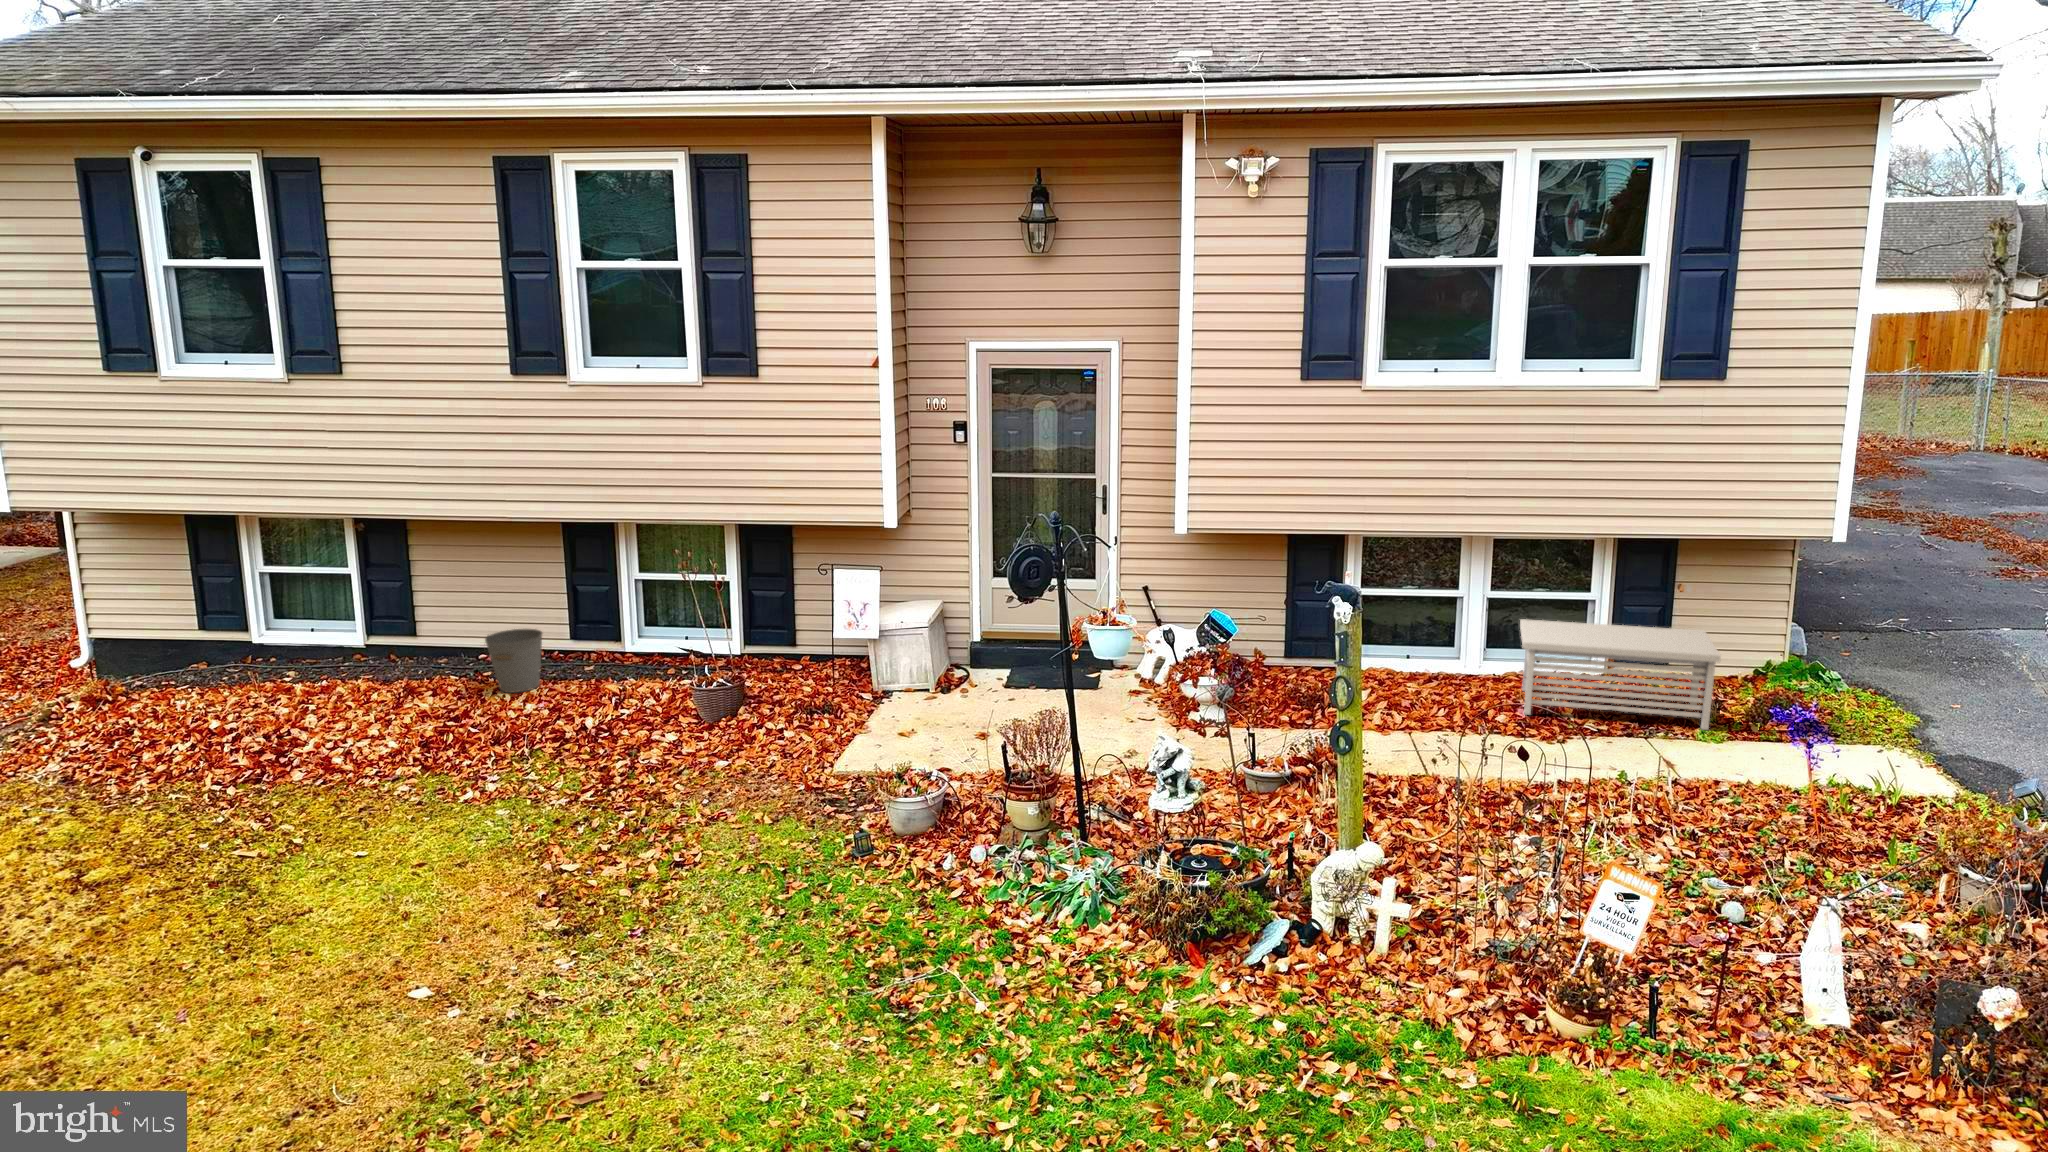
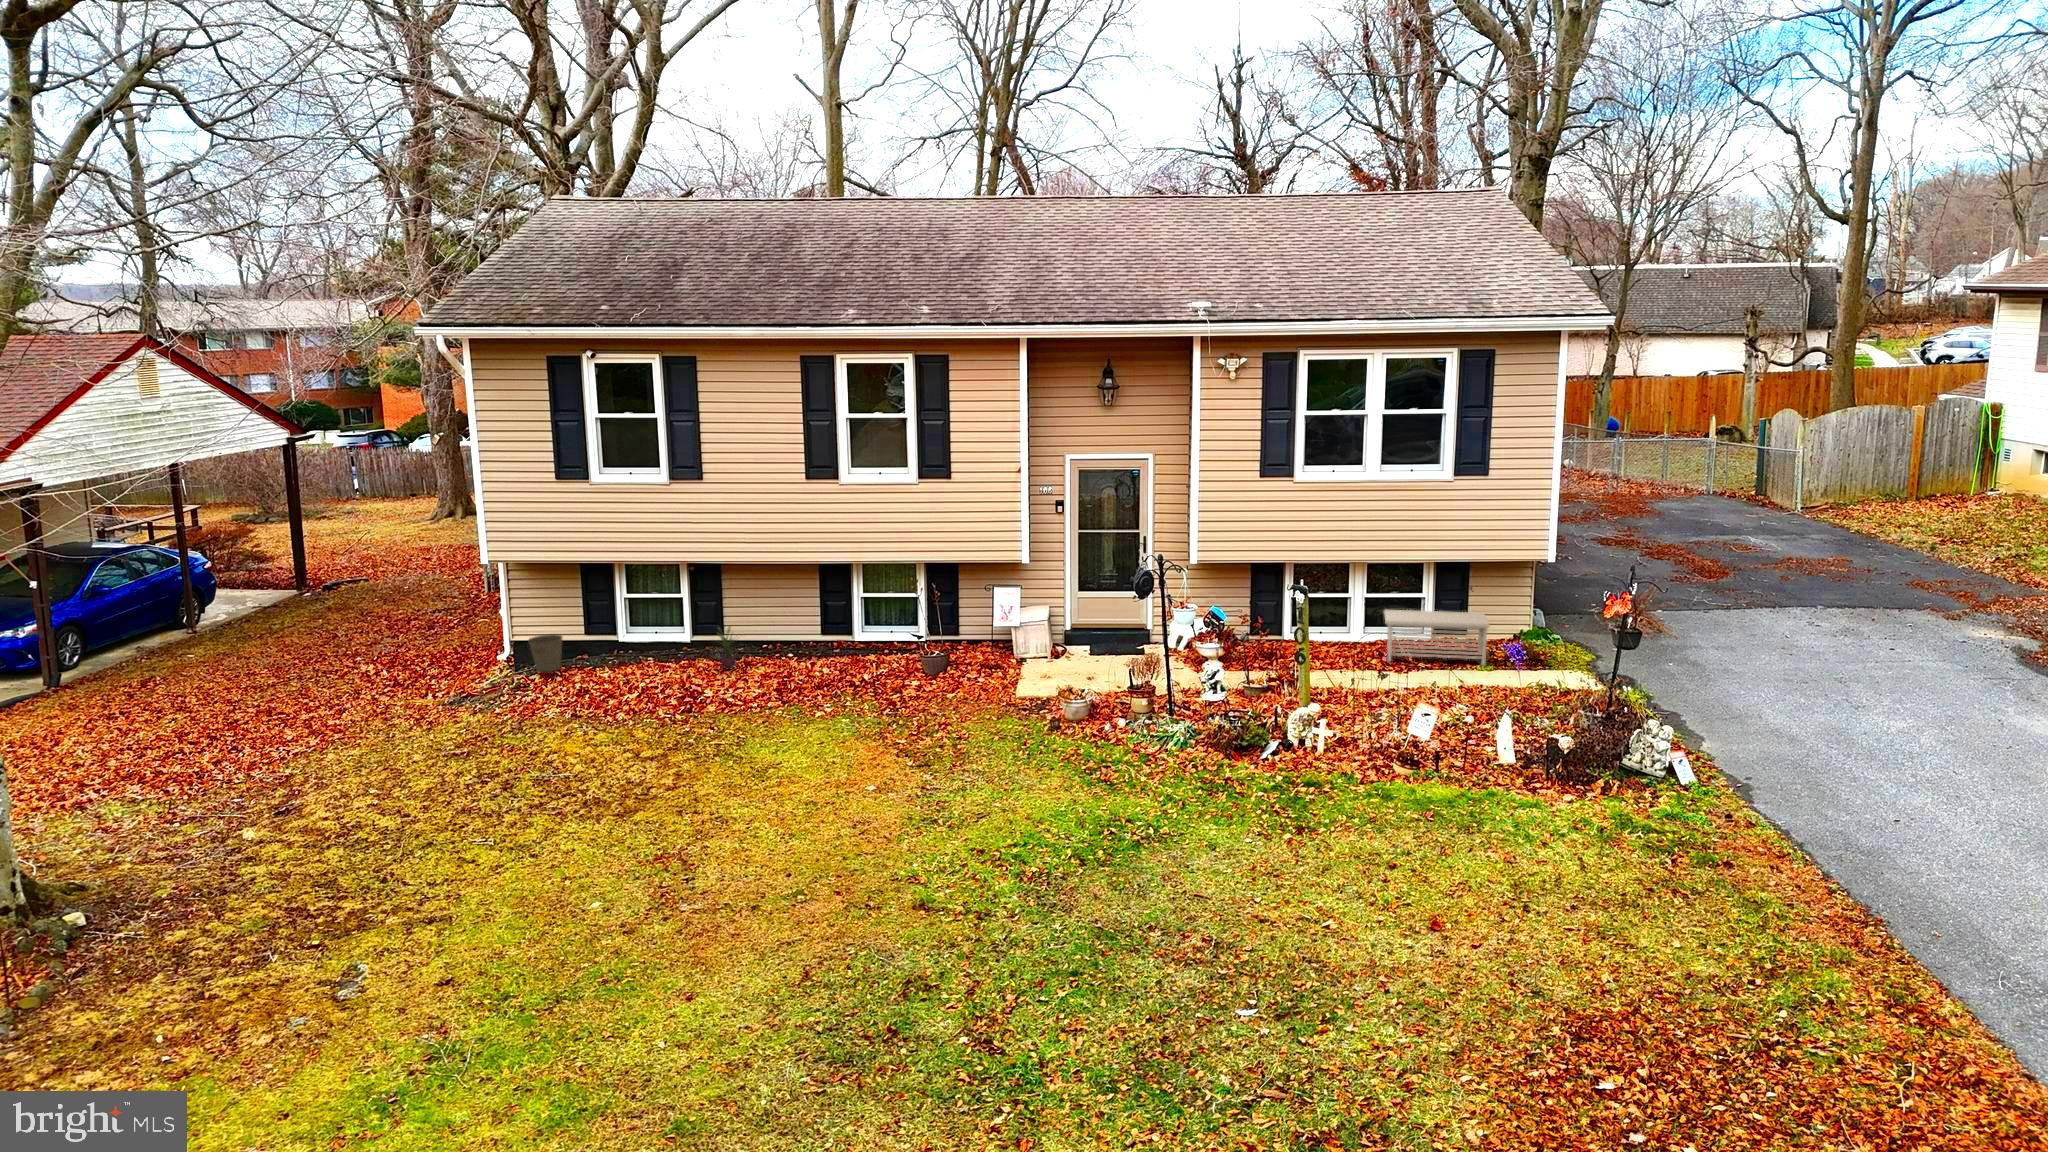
decorative plant: none [366,620,449,695] -> present [712,627,736,670]
bucket: present [485,629,542,693] -> present [528,634,562,672]

